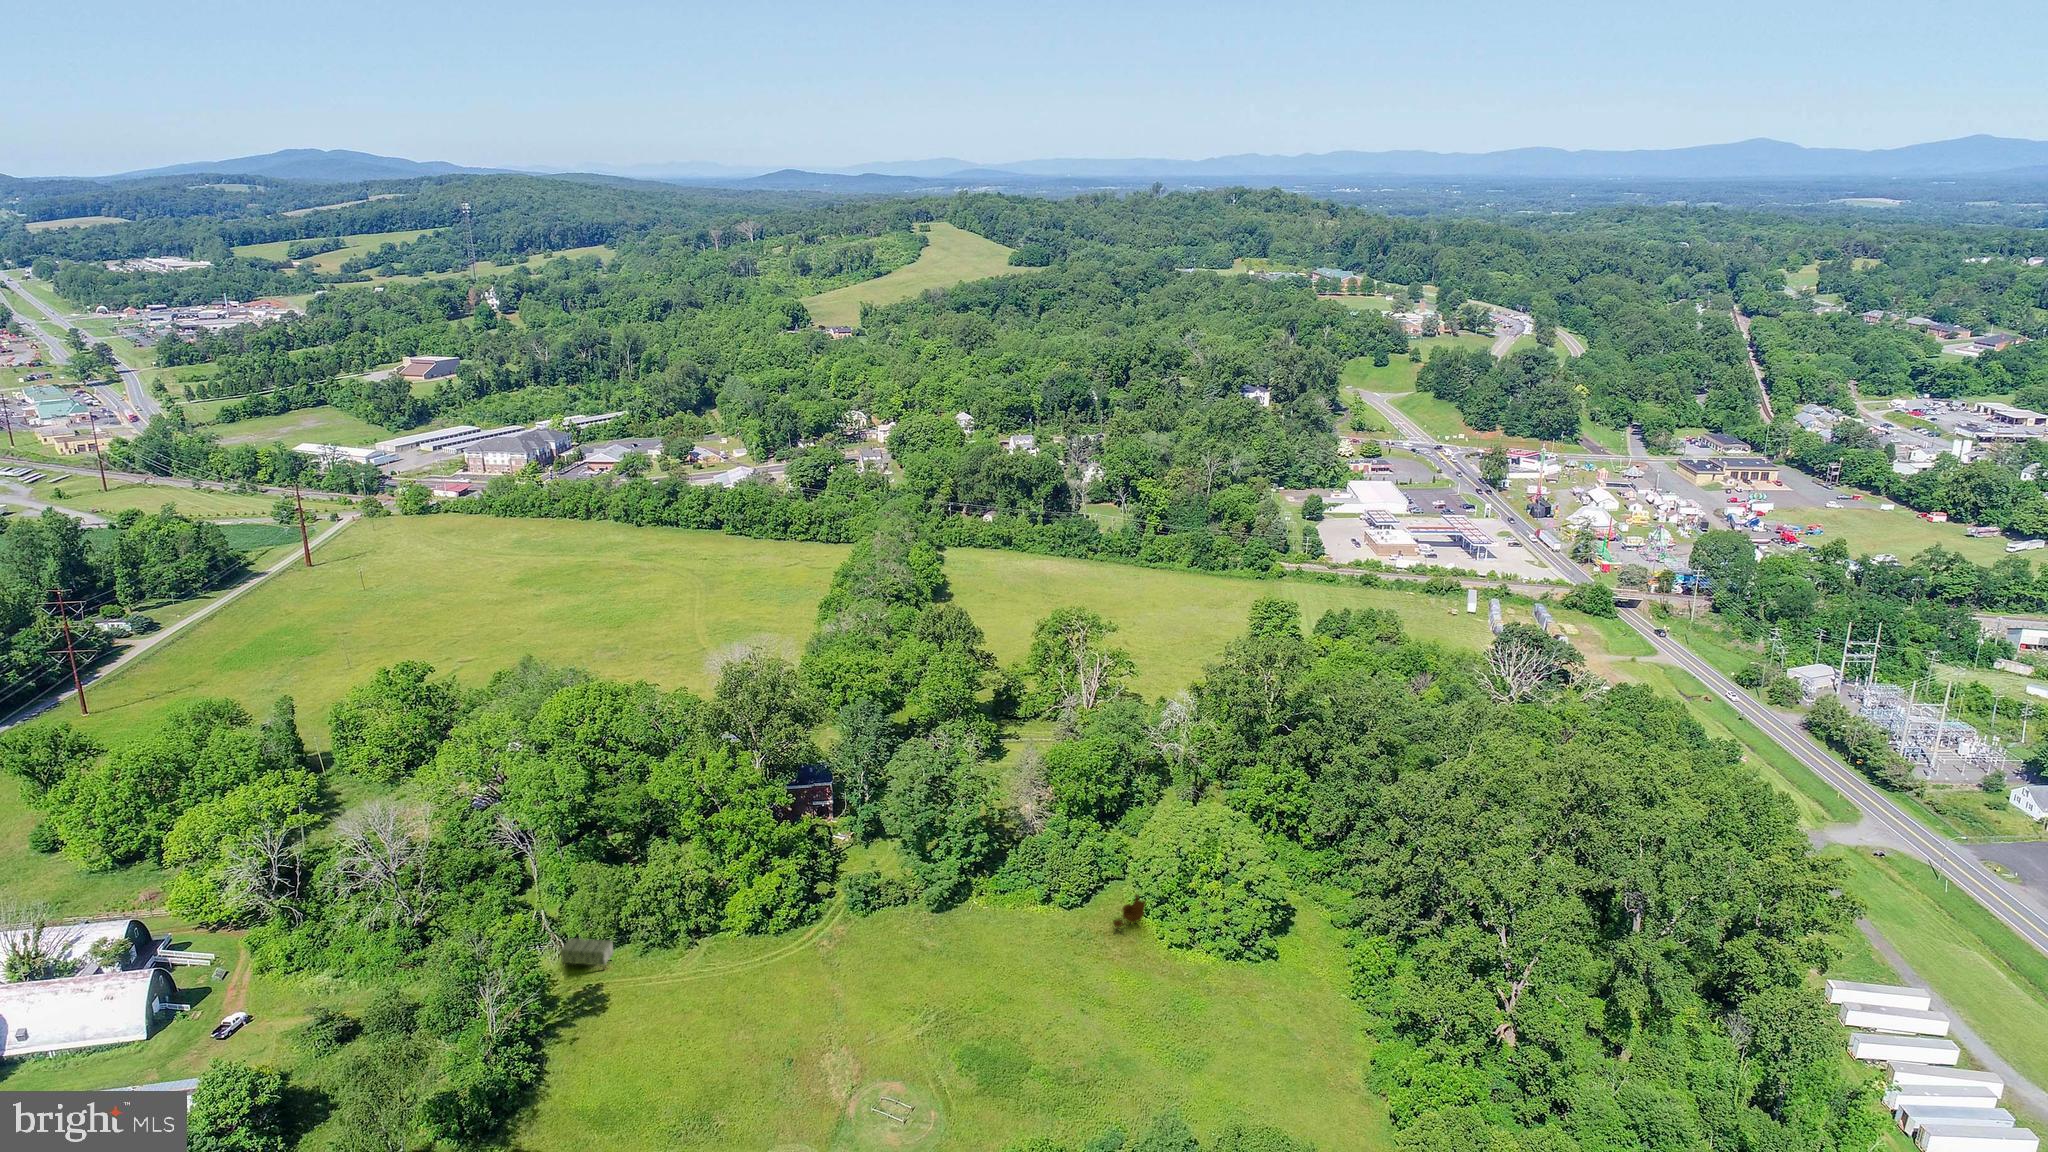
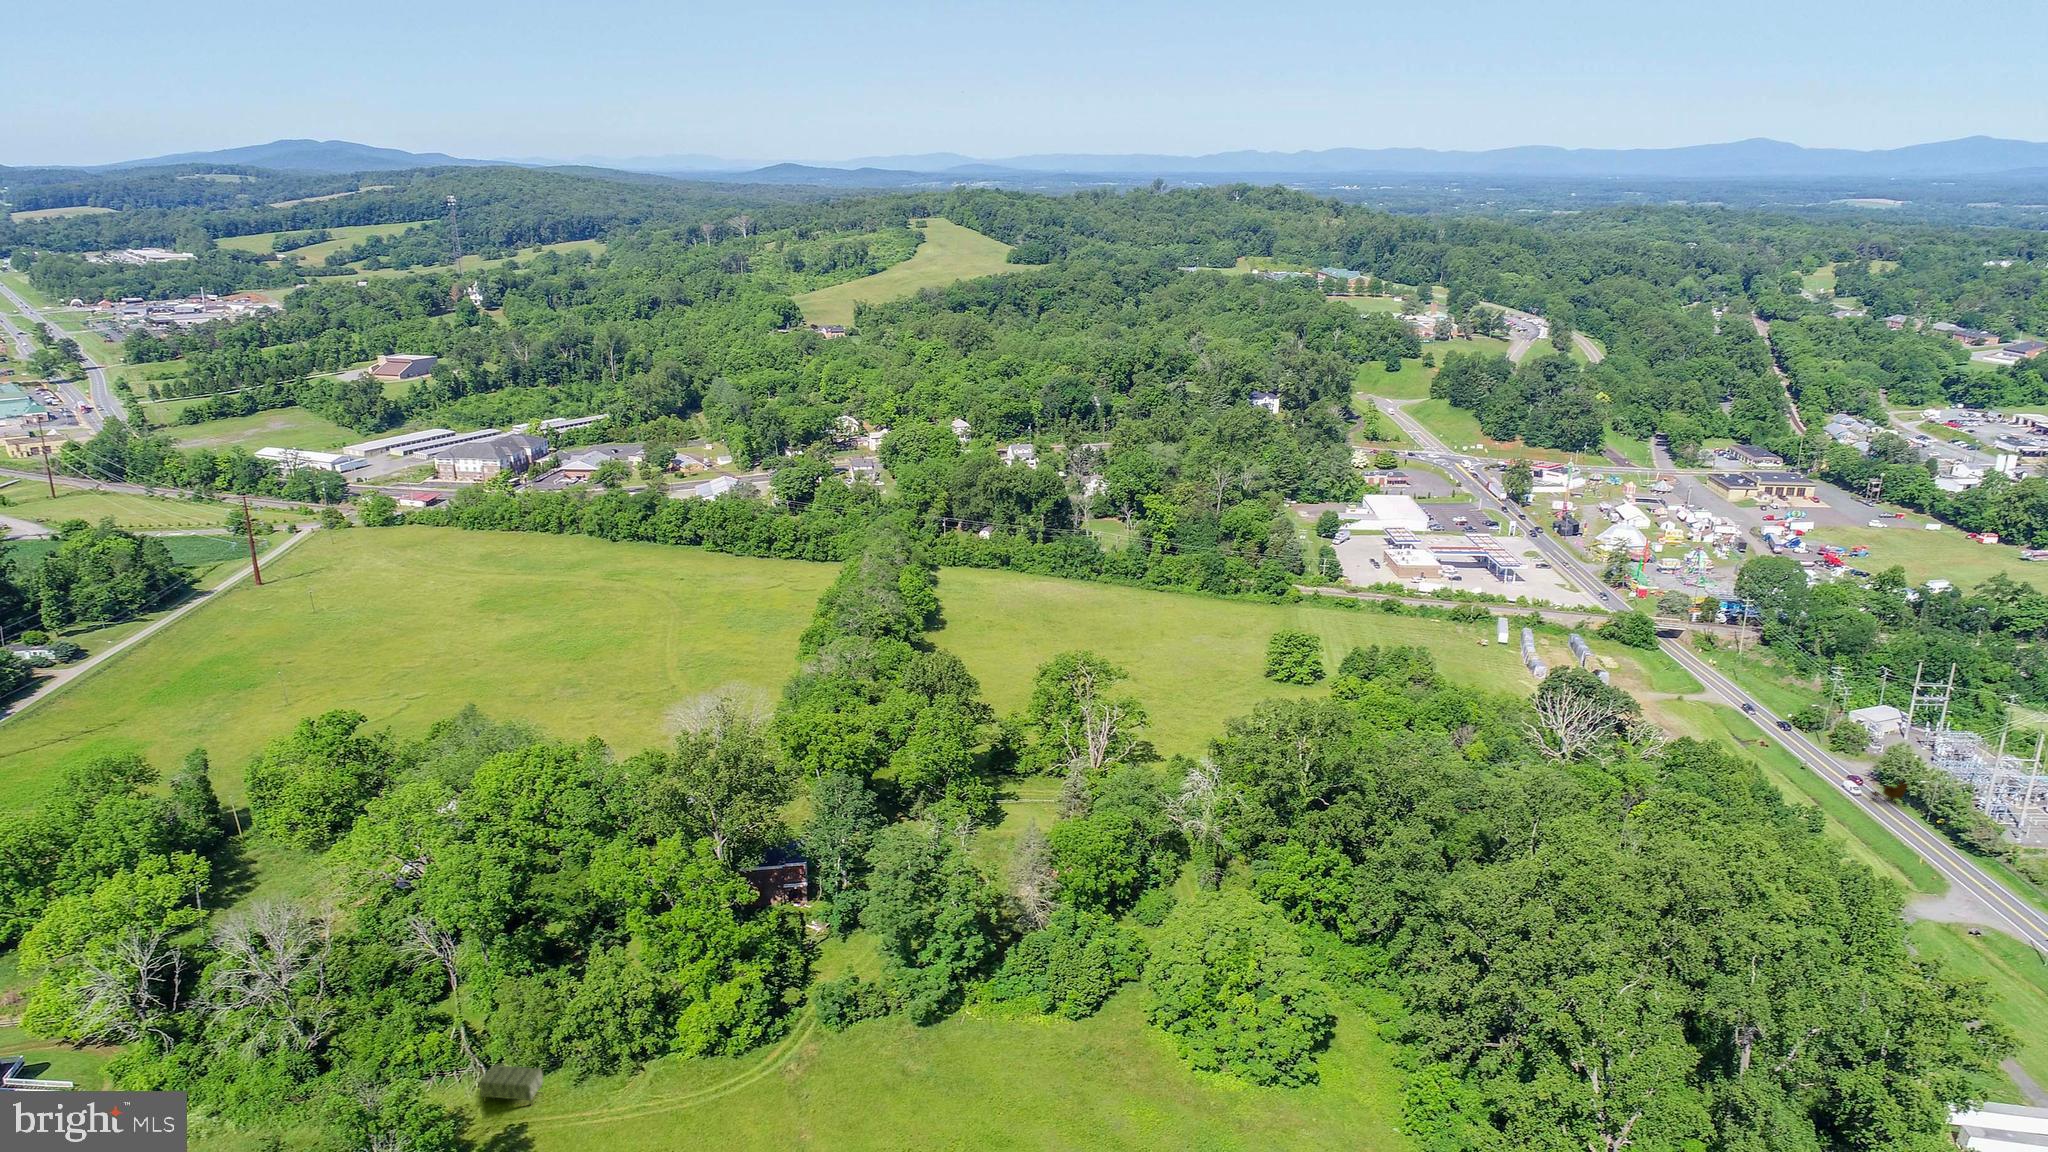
lounge chair: present [1113,894,1146,931] -> present [1872,781,1908,803]

